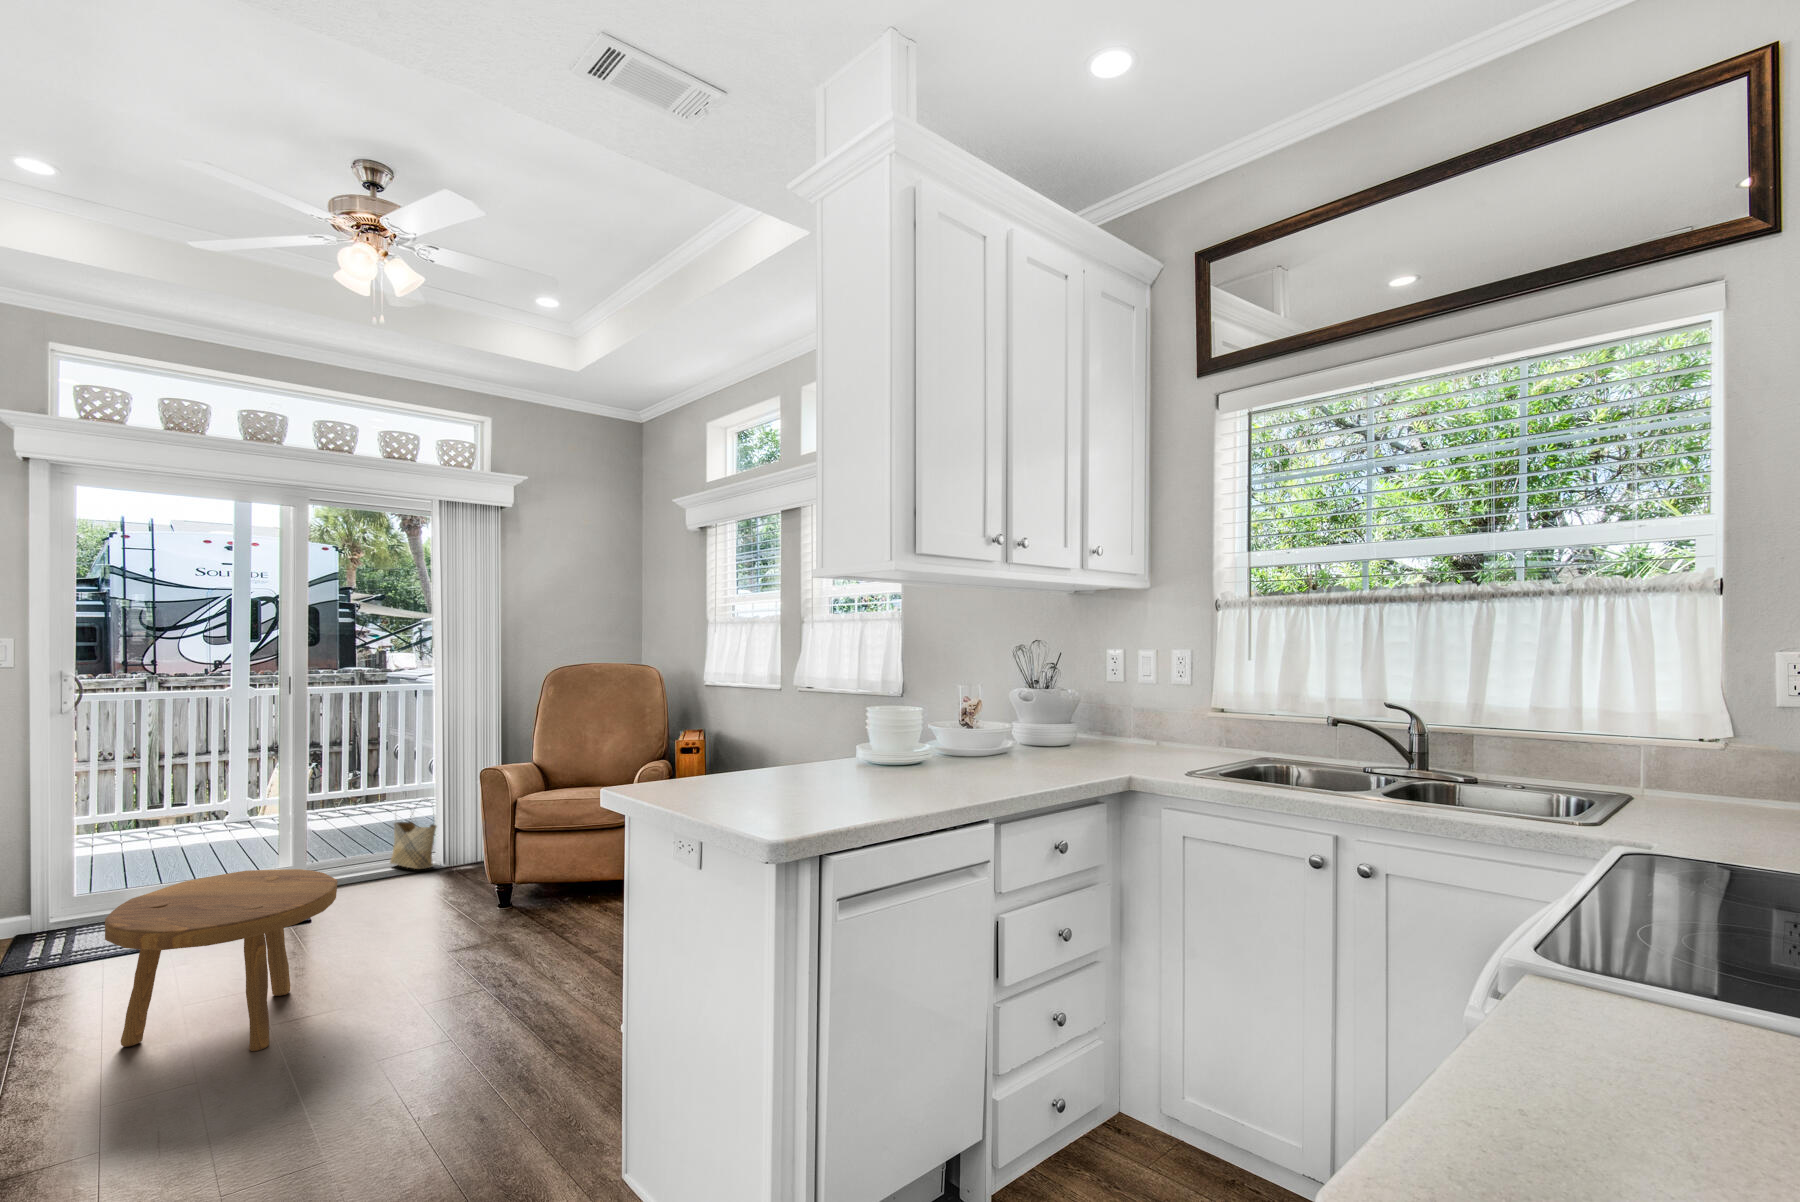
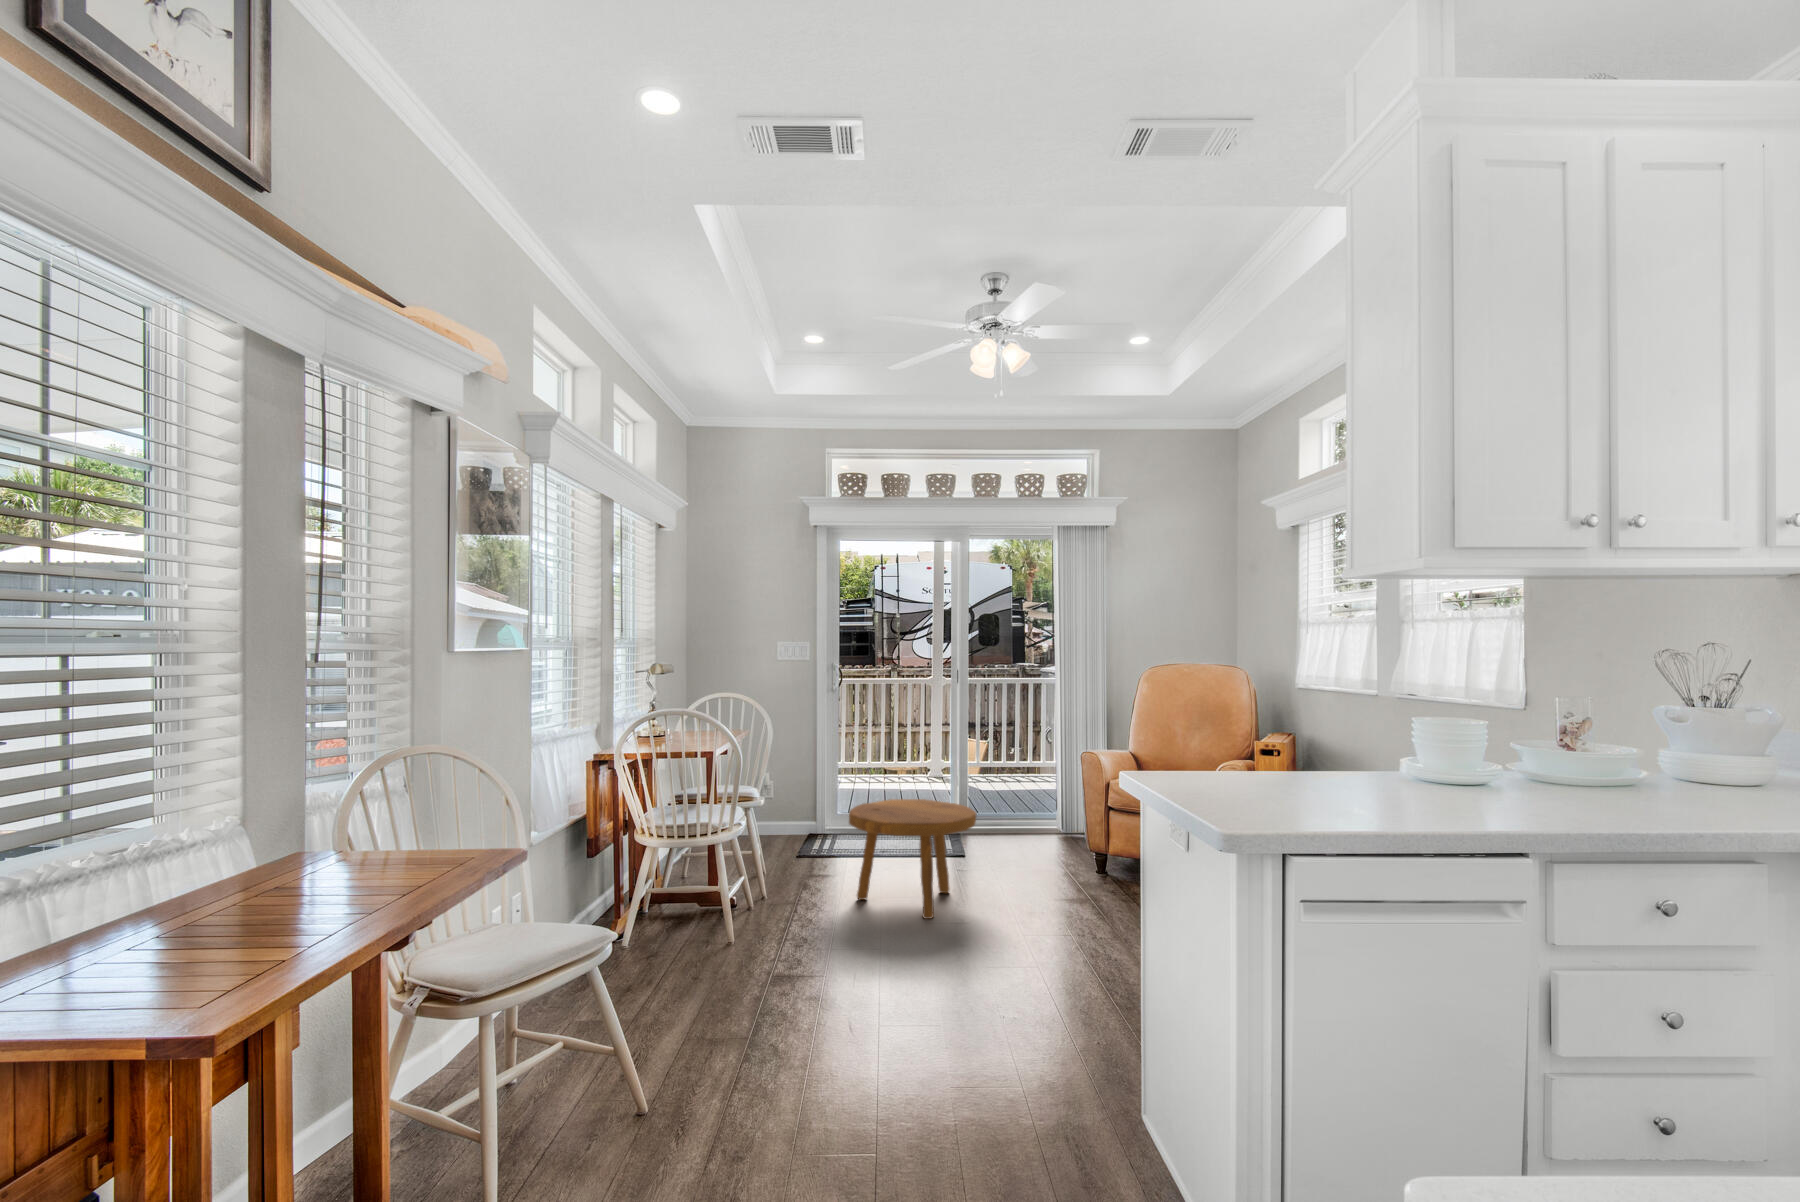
woven basket: present [390,814,436,869] -> none [1026,779,1060,837]

